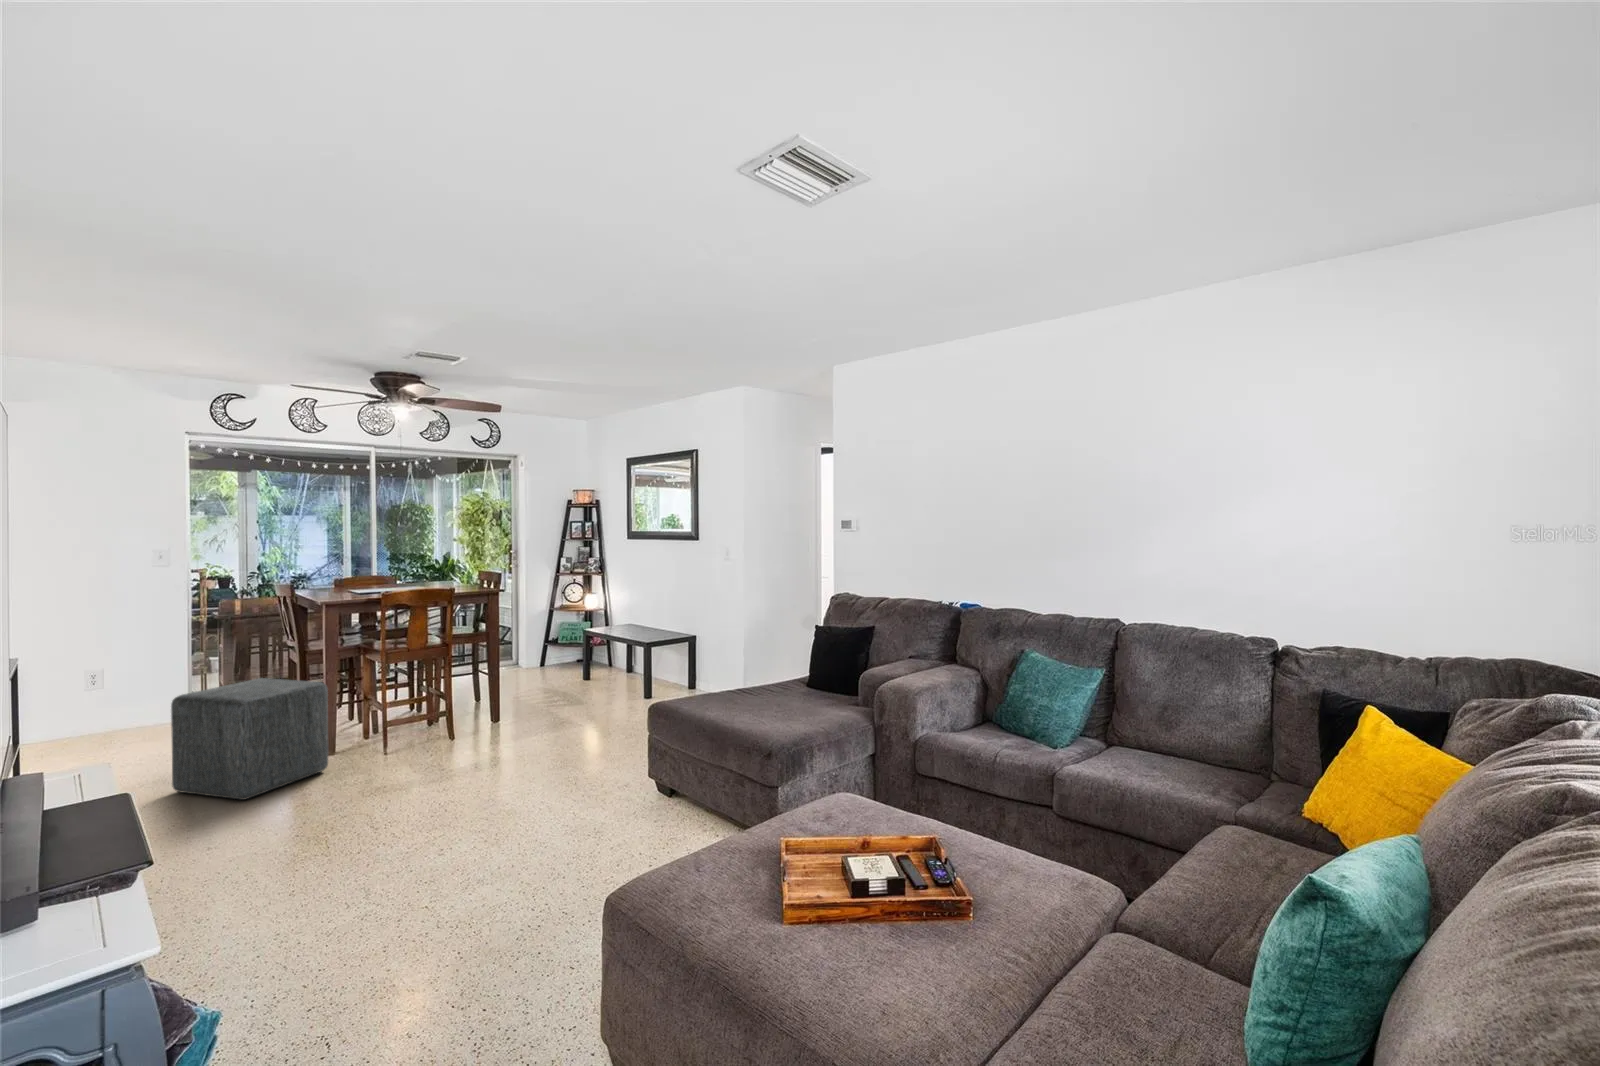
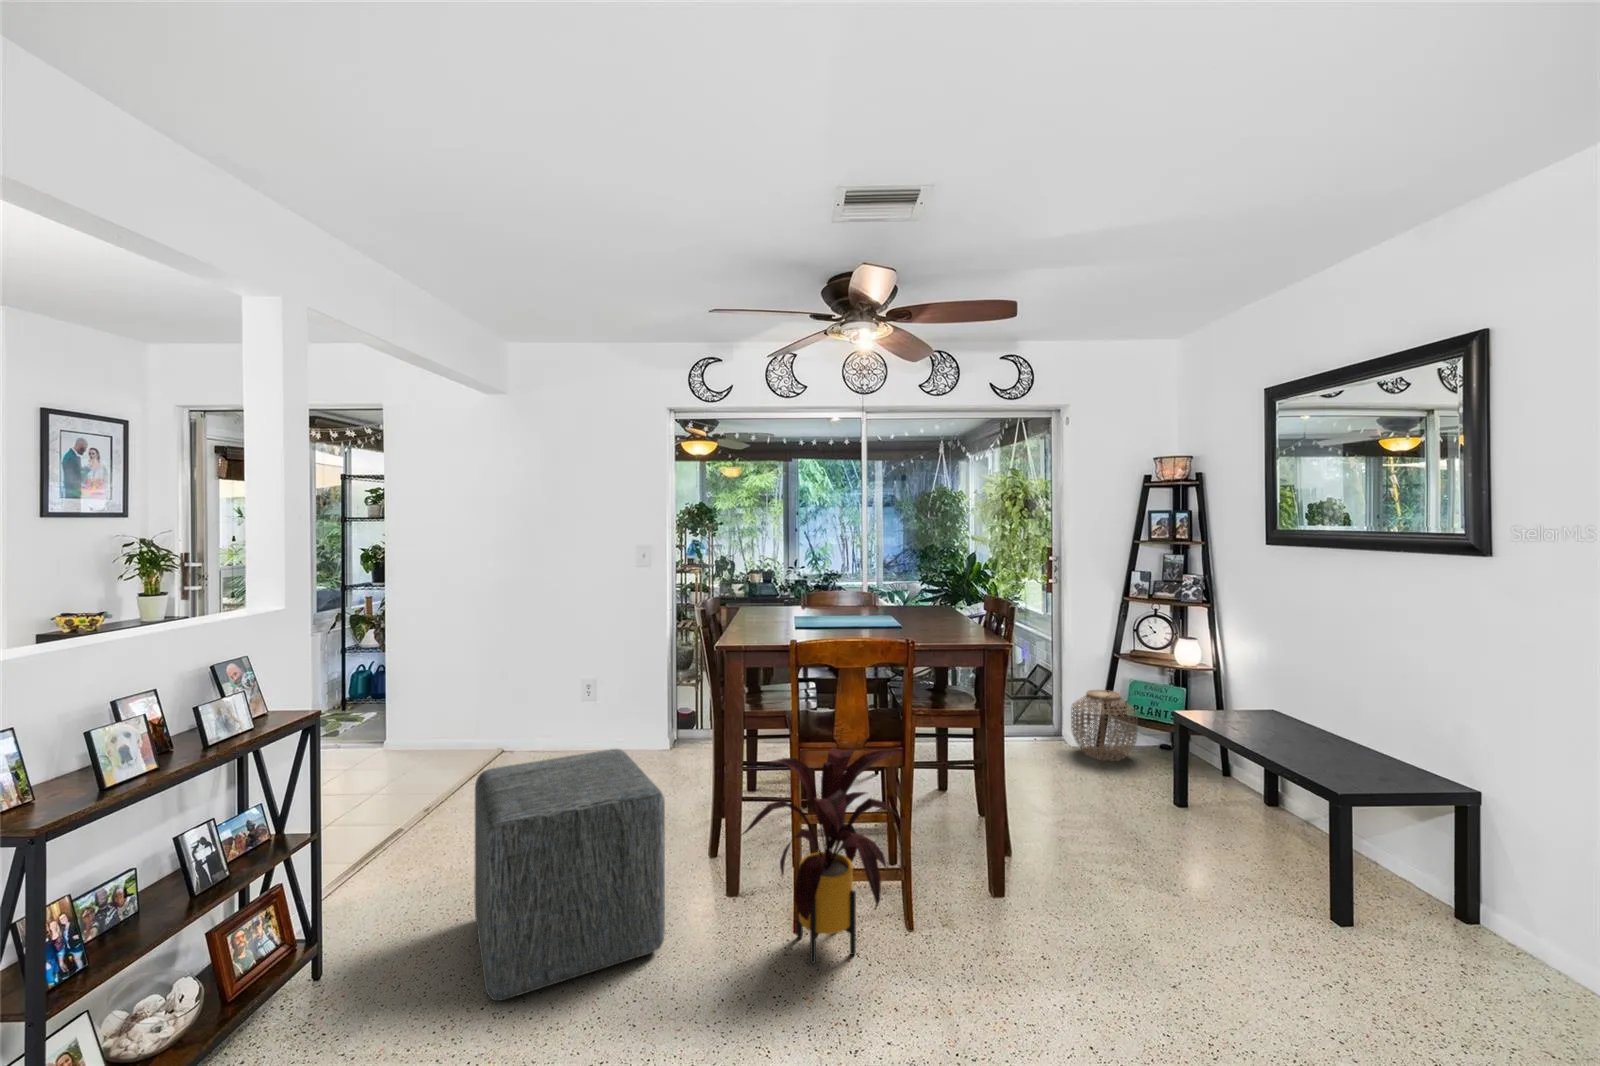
woven basket: none [527,630,565,671] -> present [1071,690,1137,761]
house plant: none [376,648,467,754] -> present [741,748,910,963]

